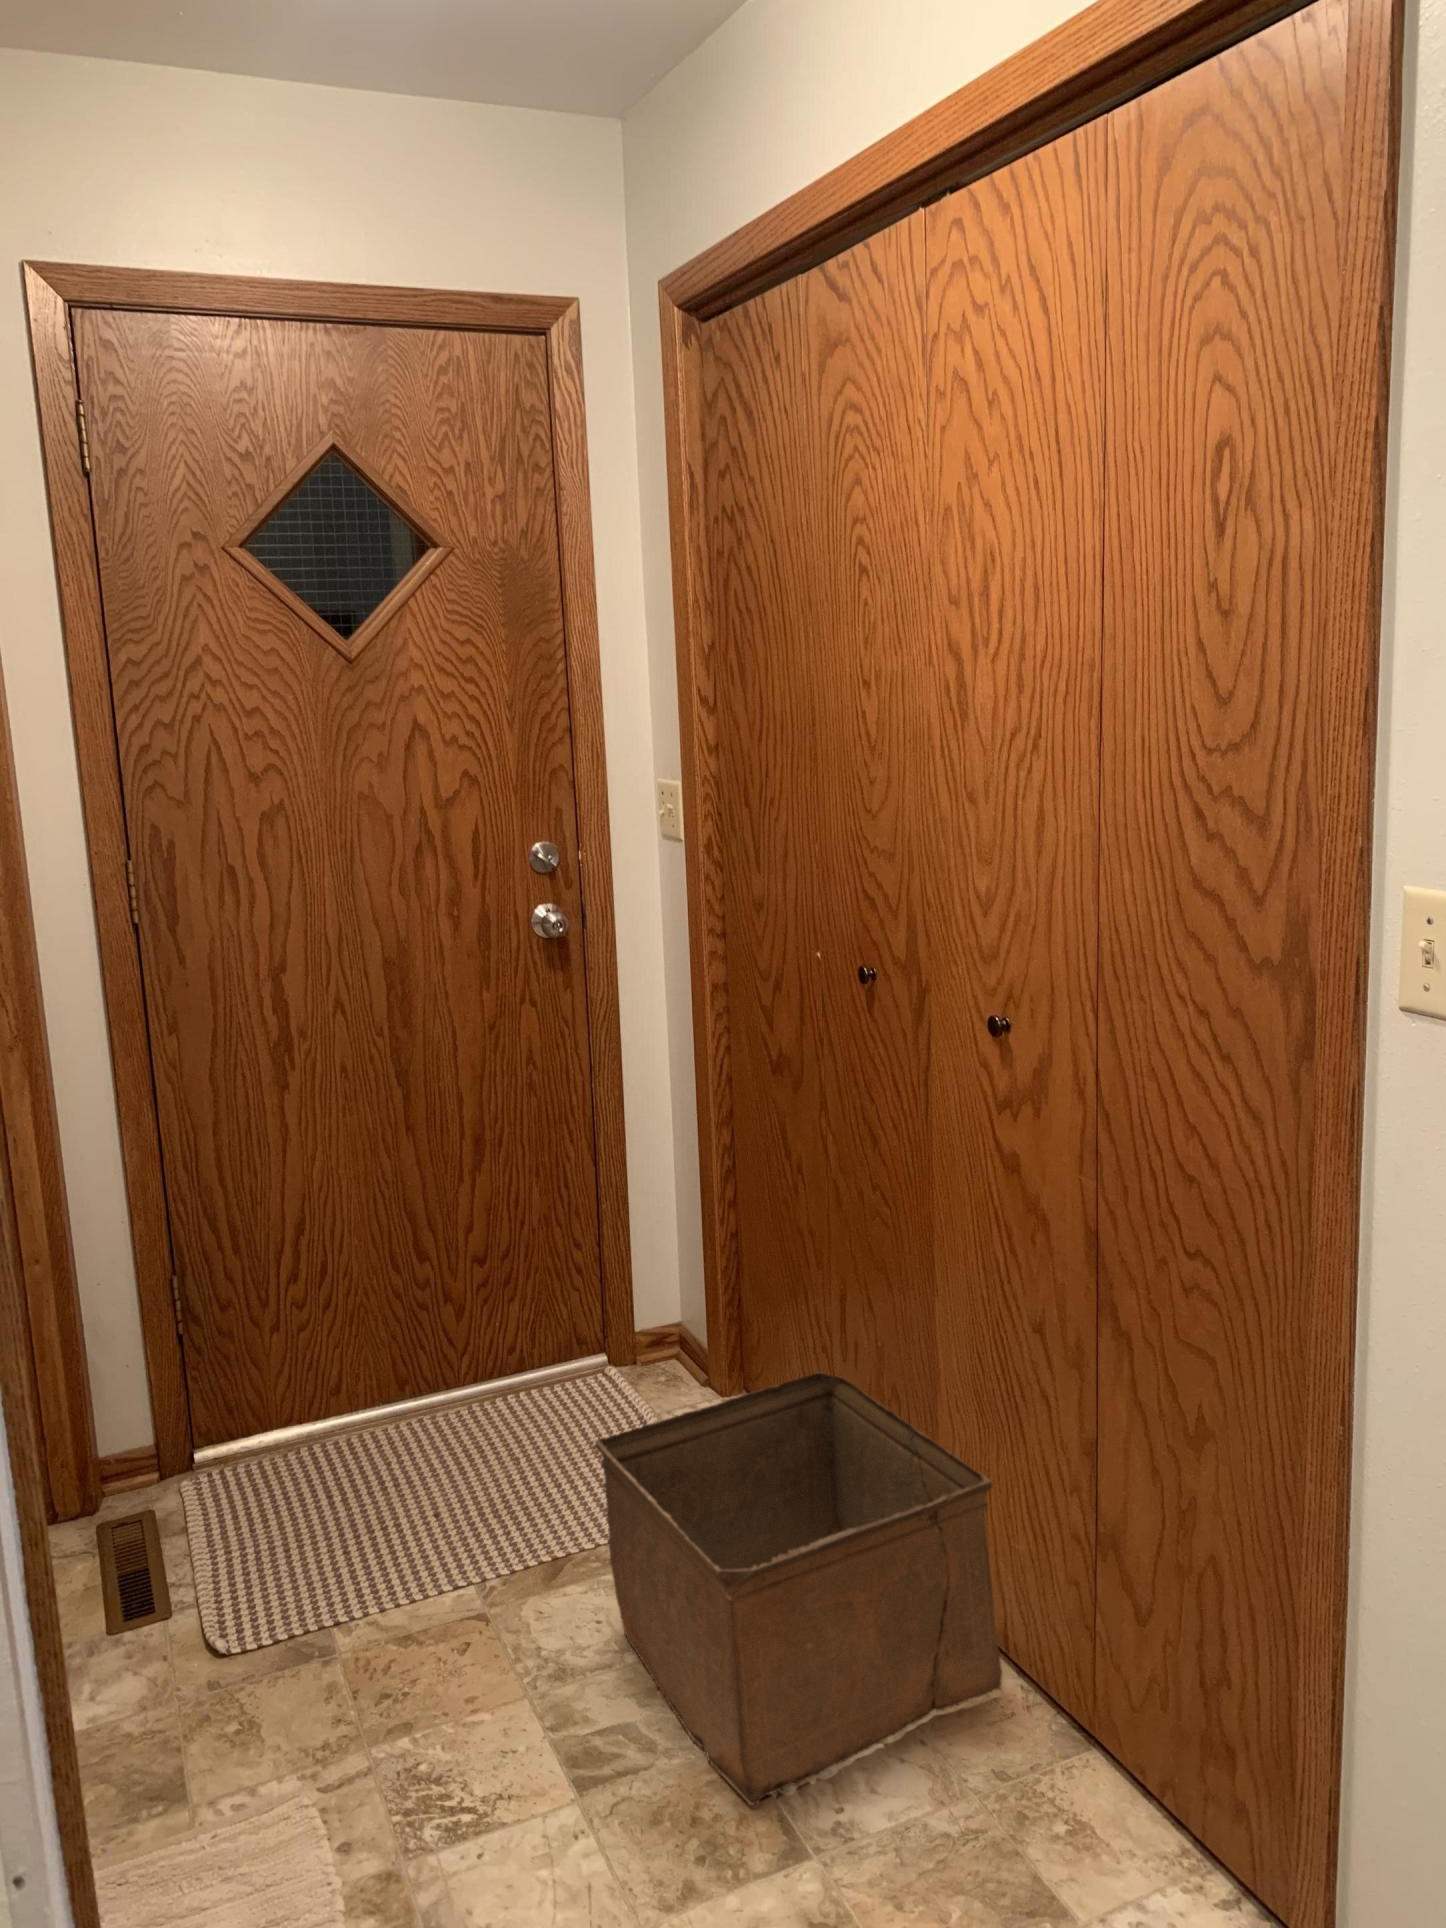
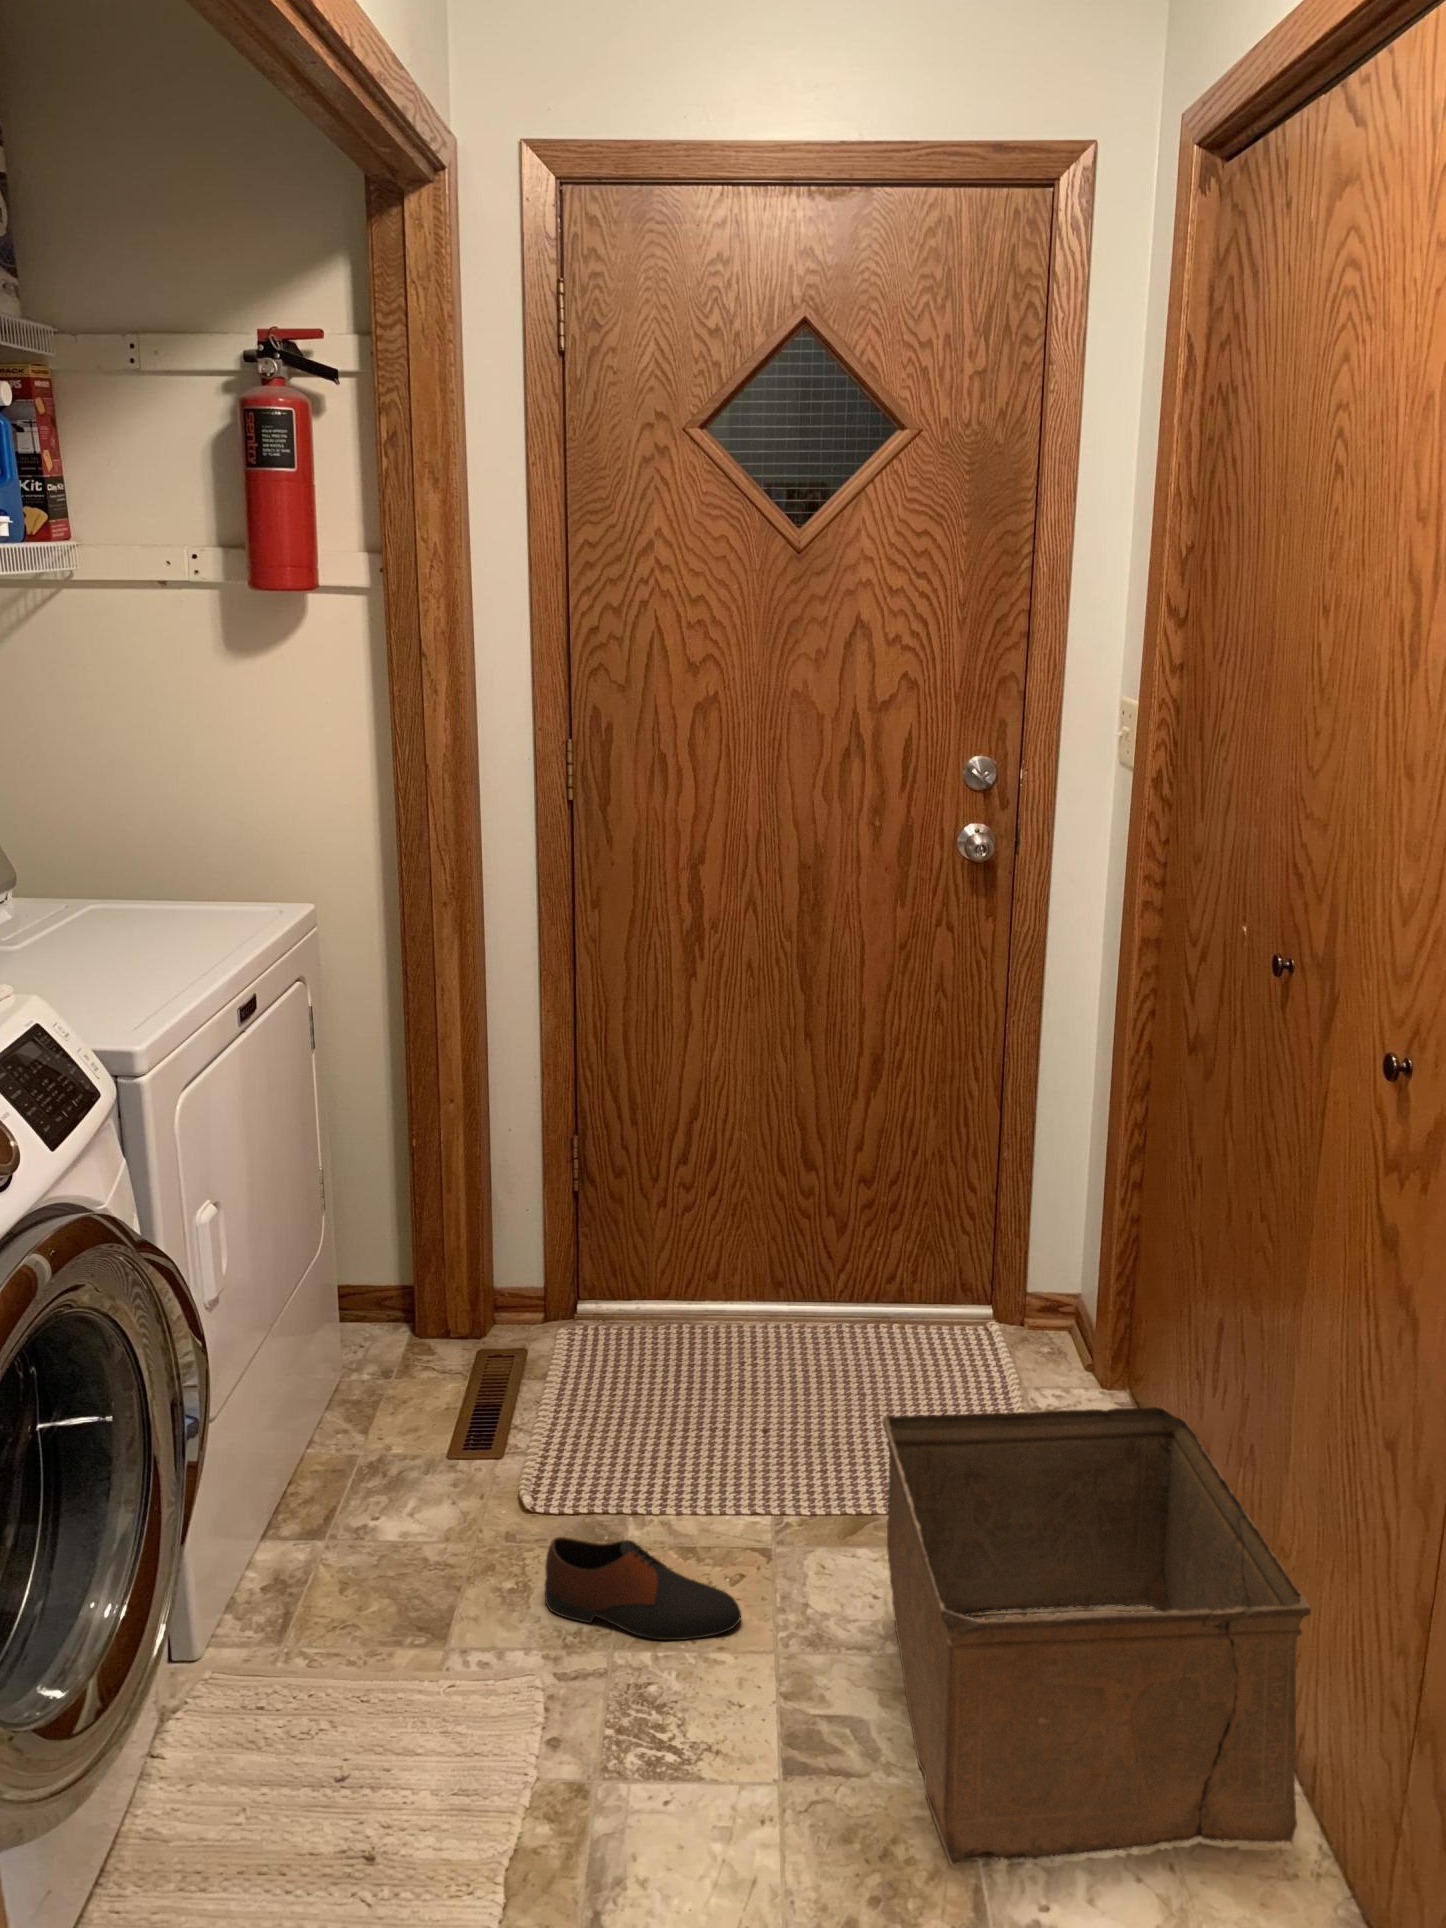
shoe: none [275,1637,485,1738] -> present [545,1537,741,1640]

